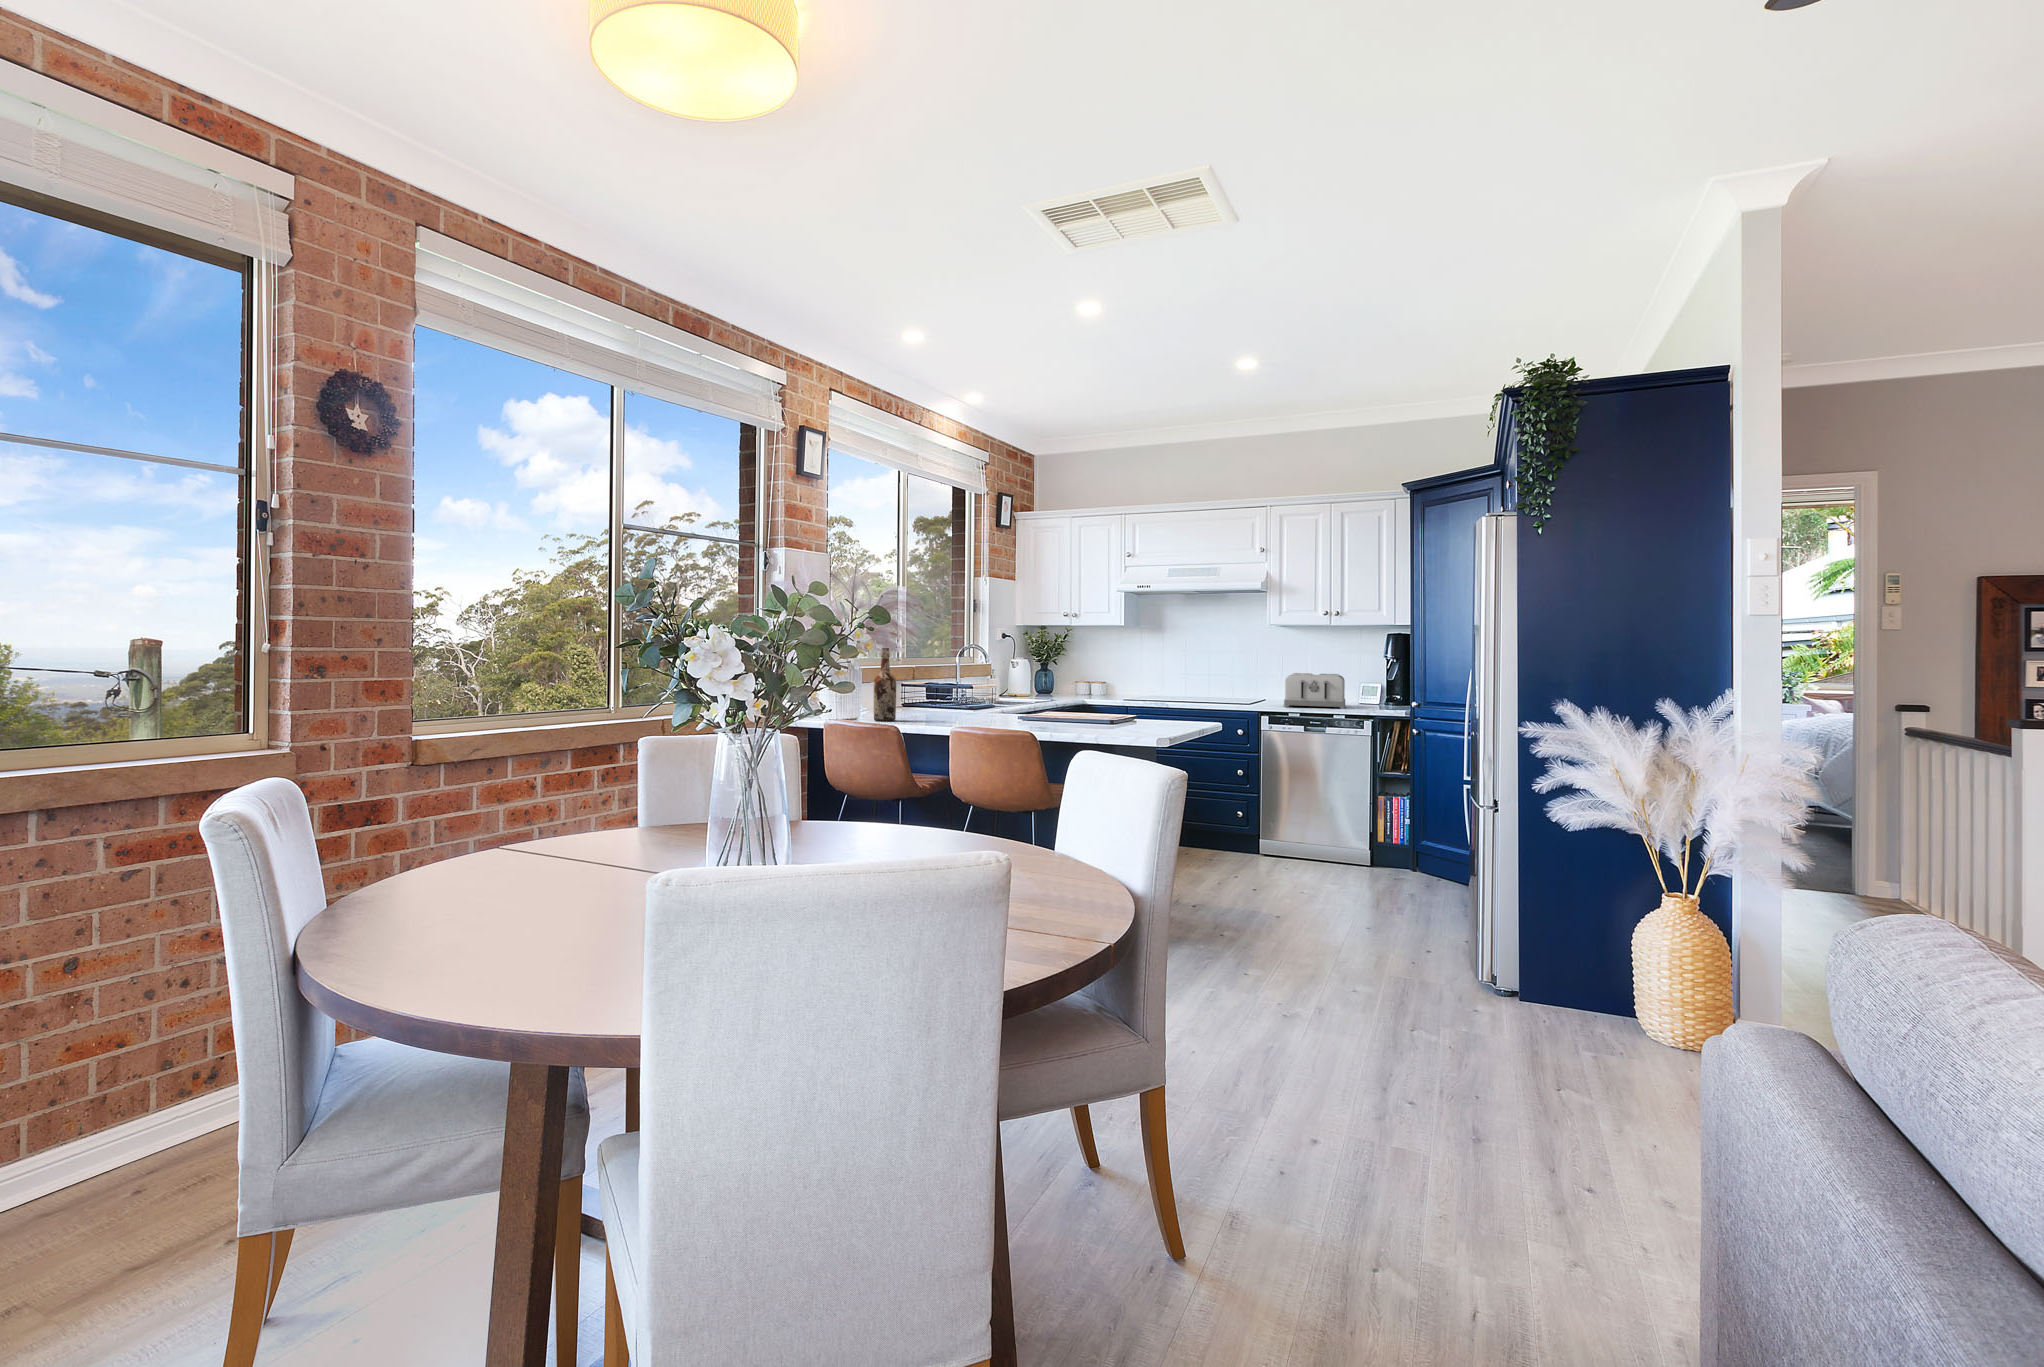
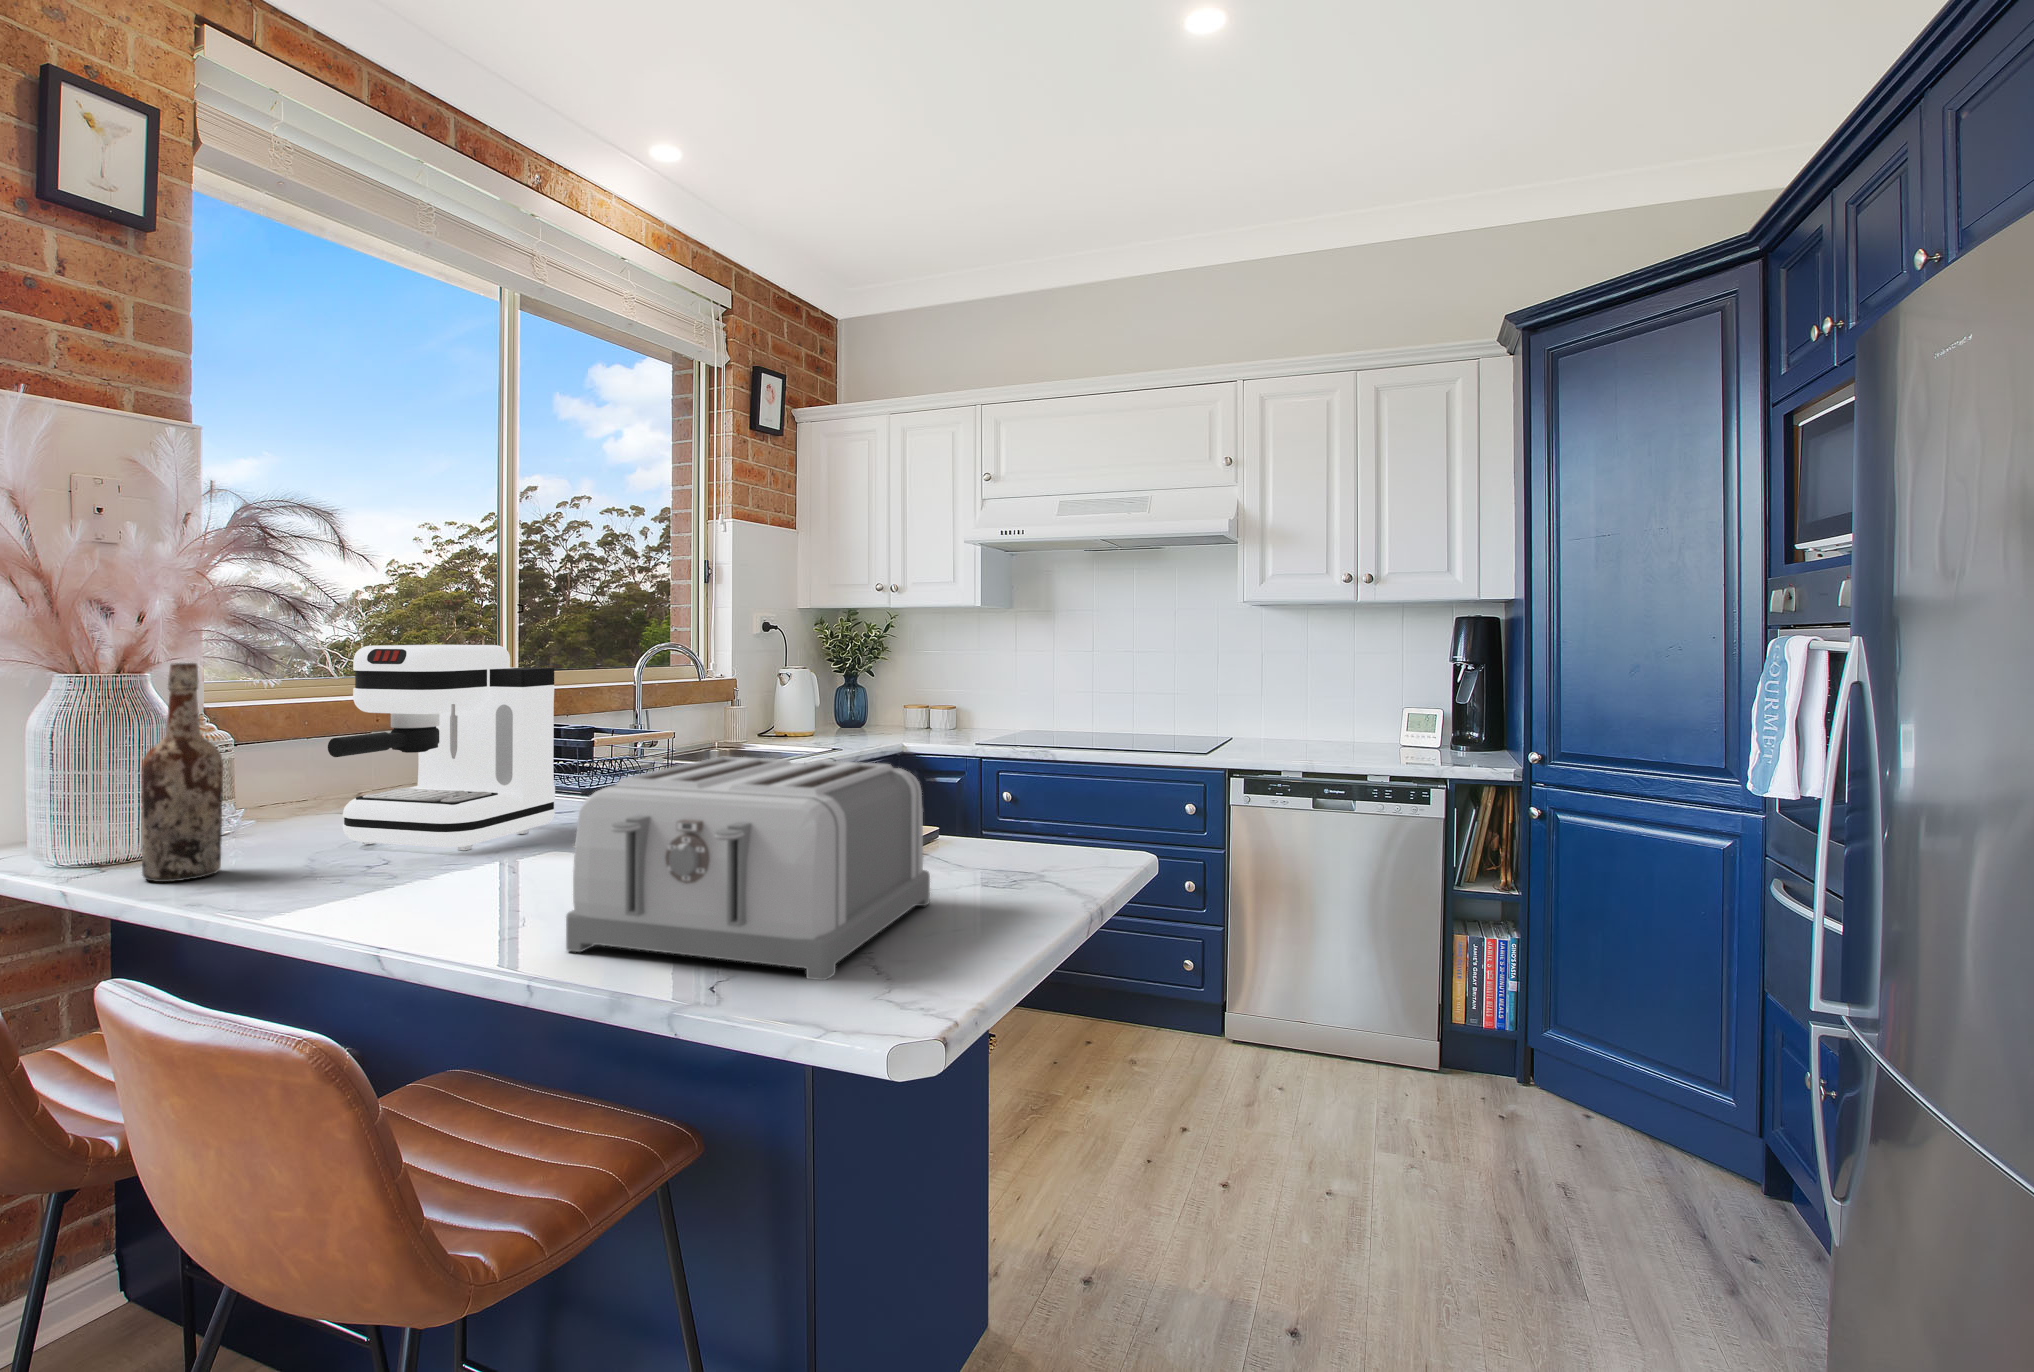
coffee maker: none [915,643,983,719] -> present [328,645,555,850]
toaster: present [1284,673,1345,709] -> present [566,757,930,980]

